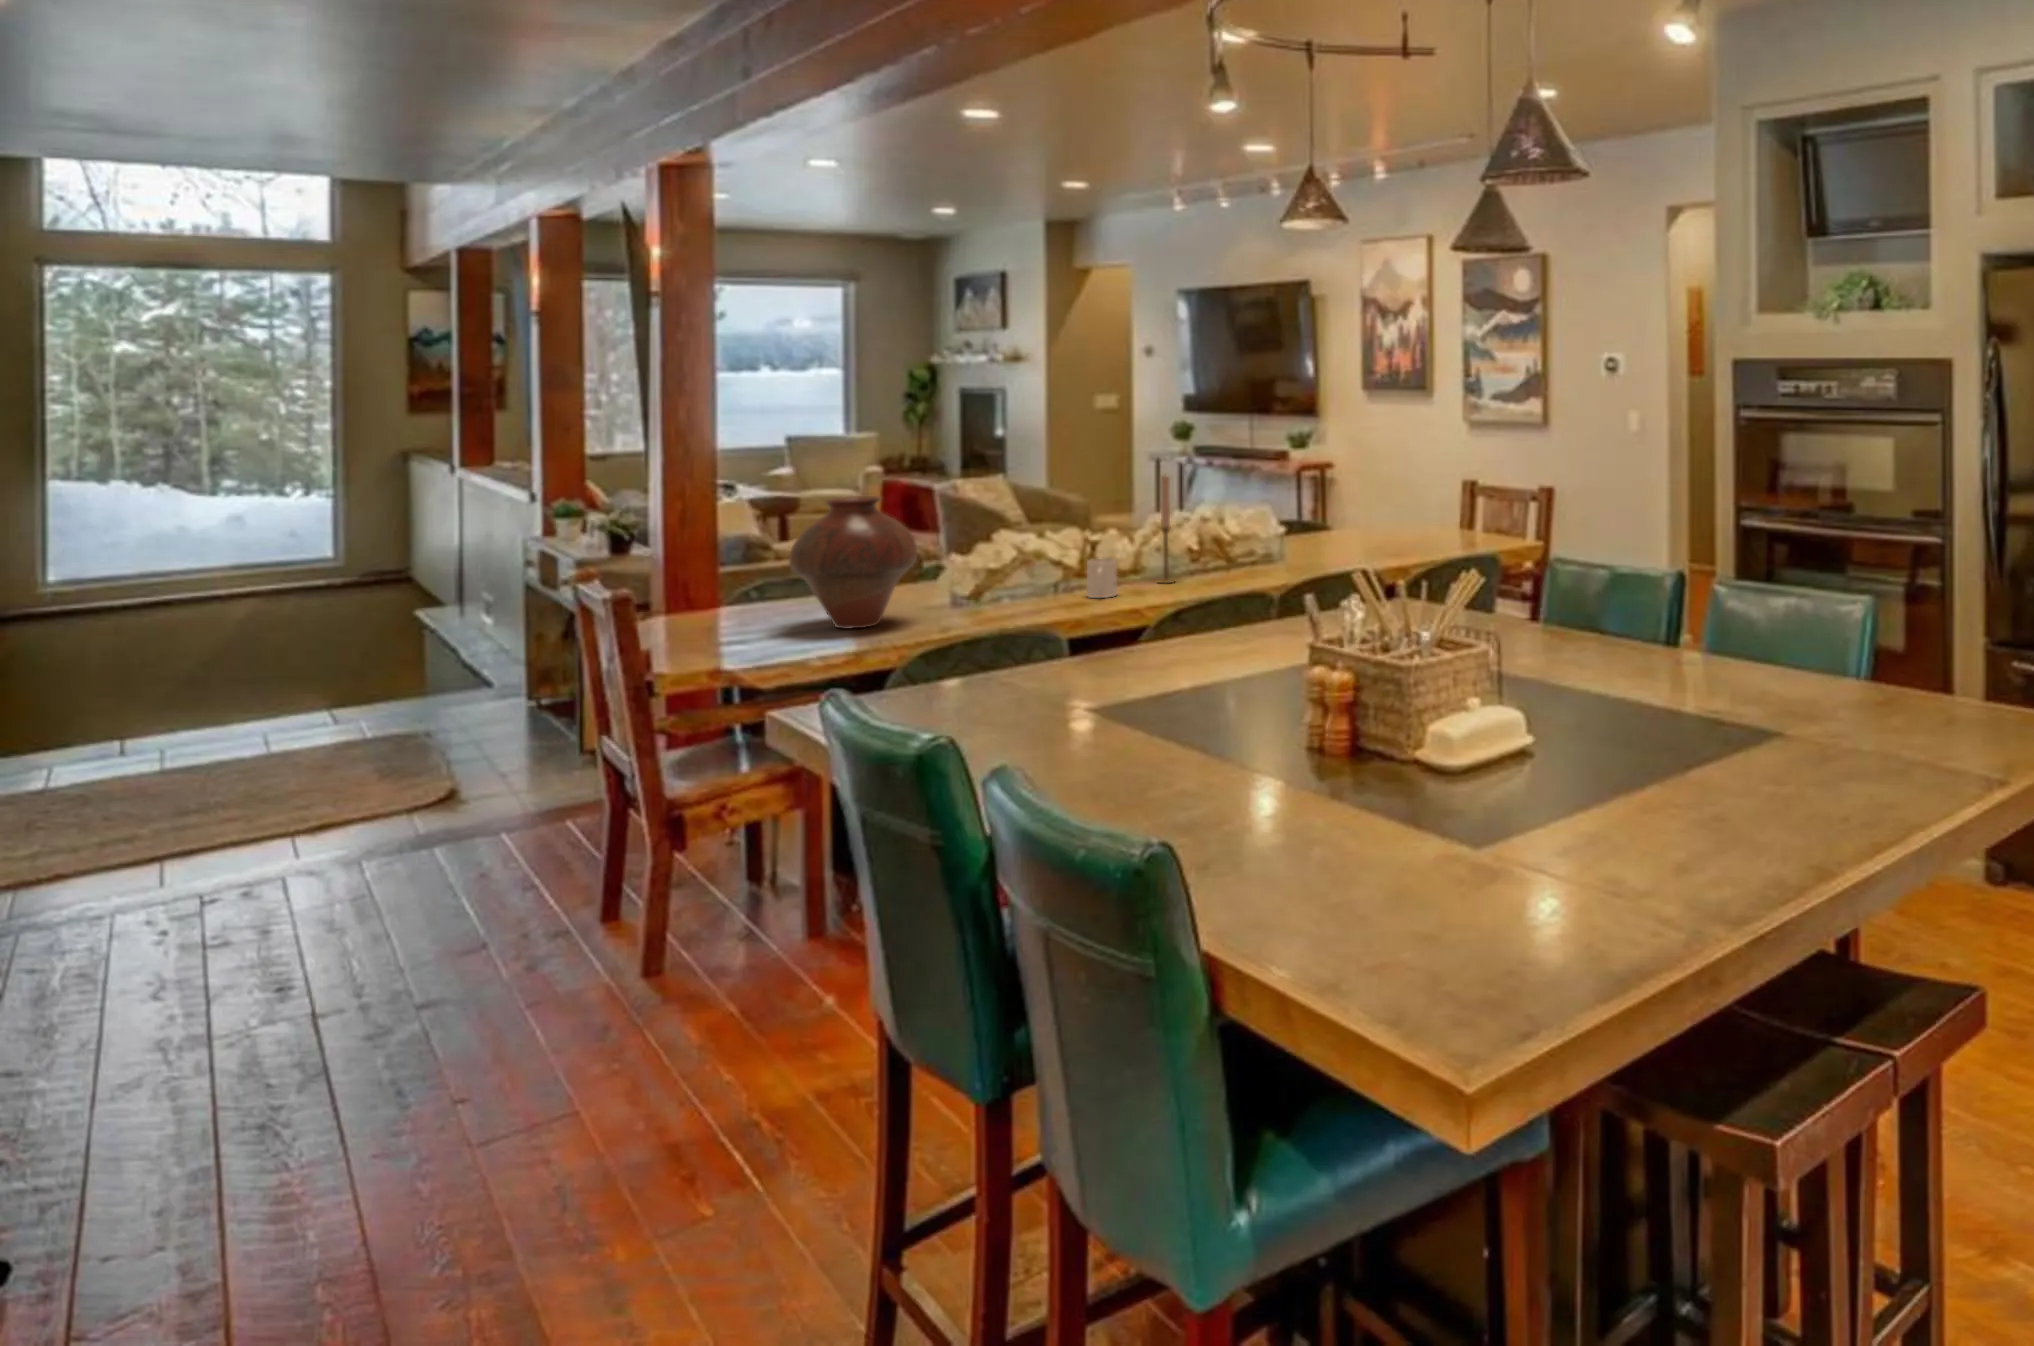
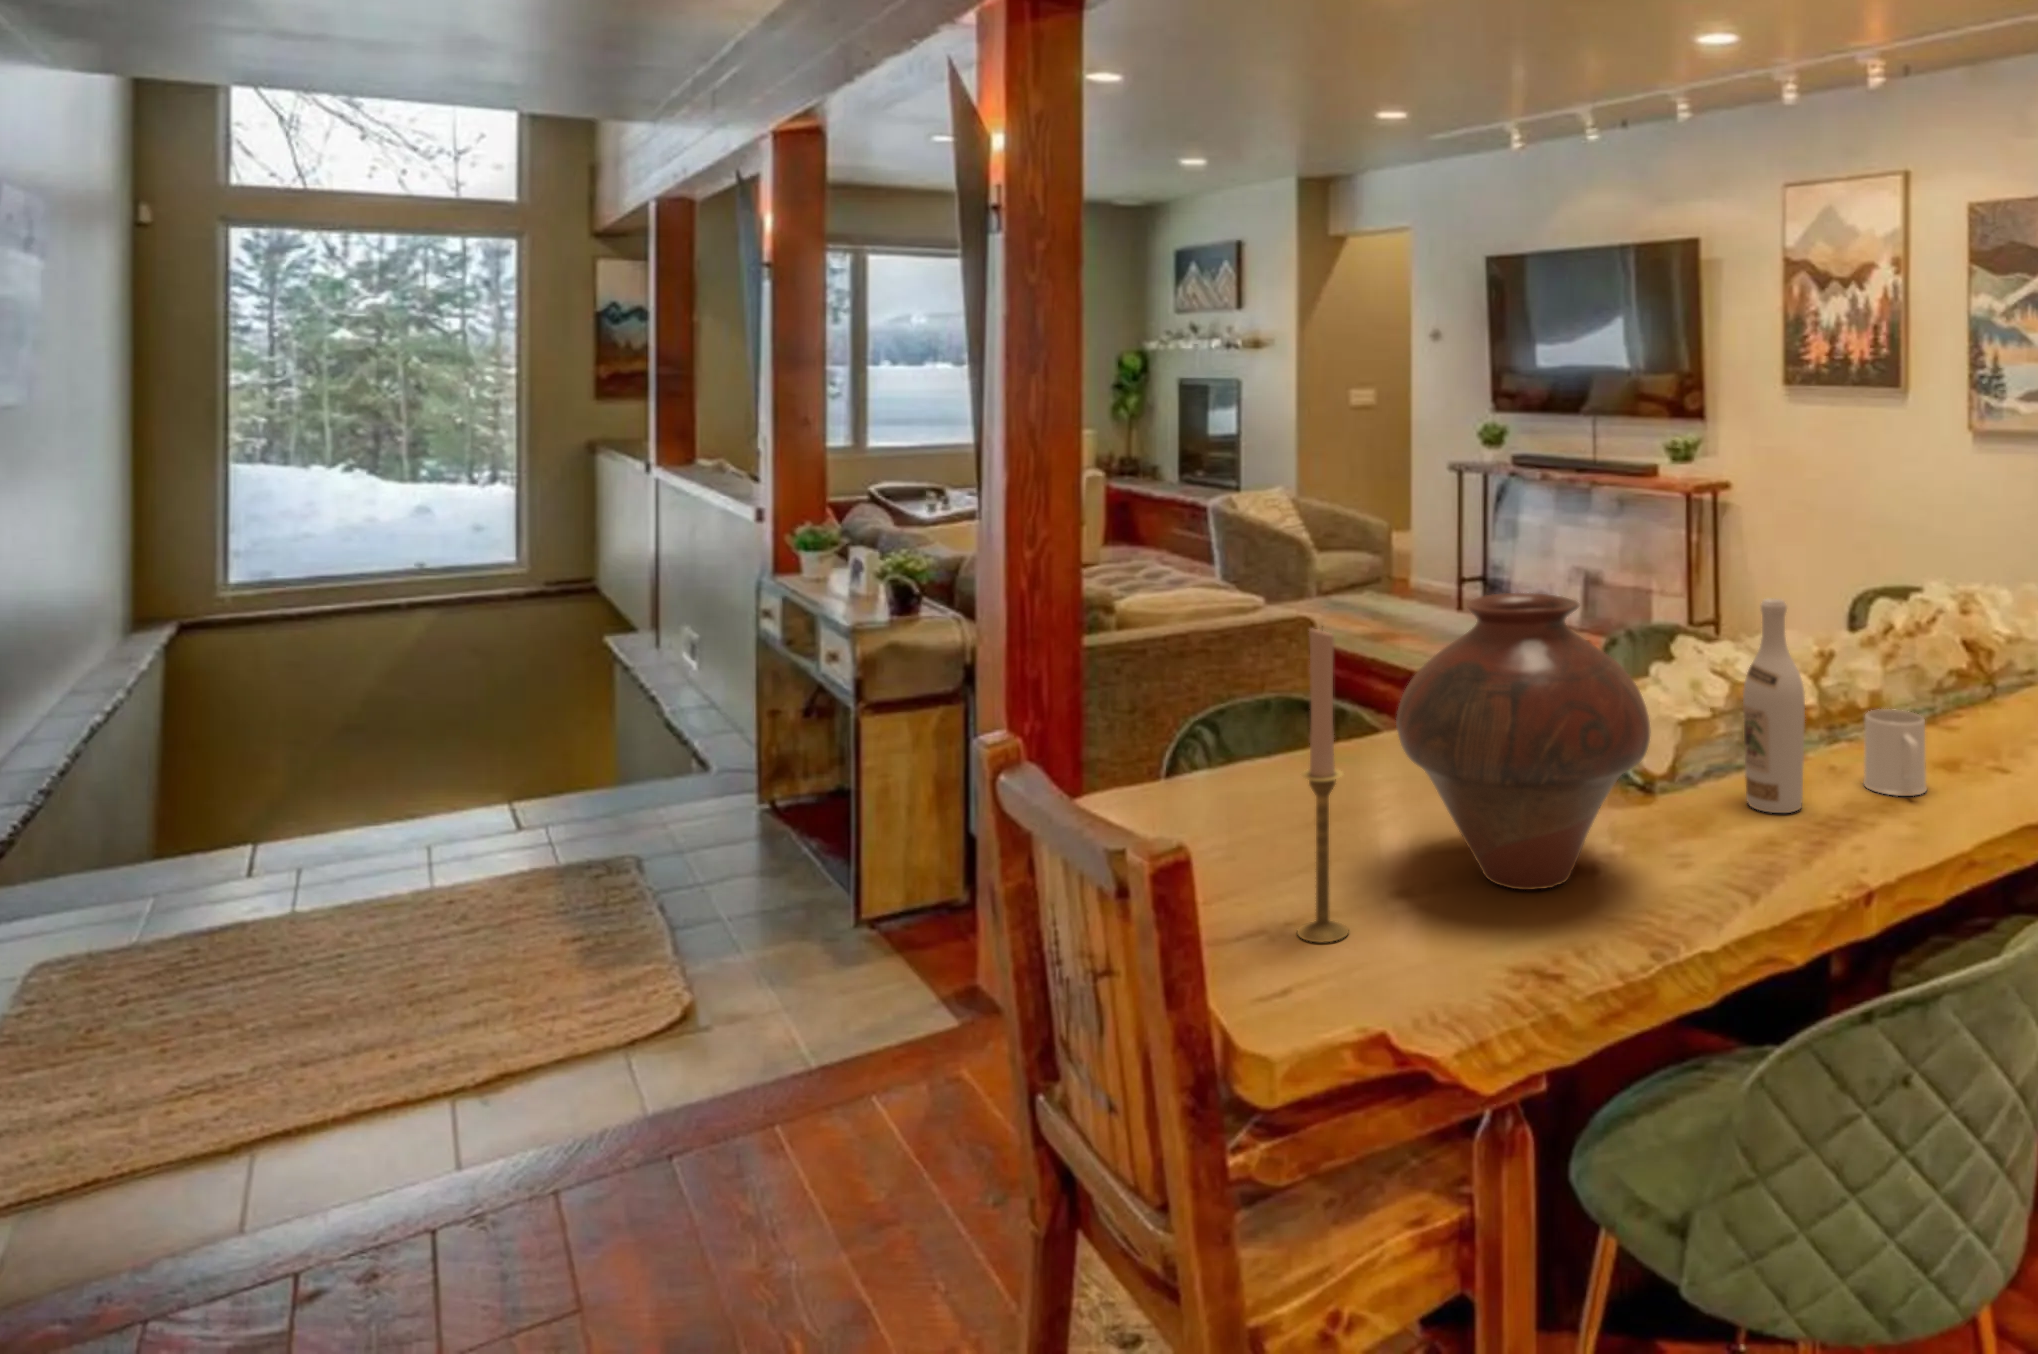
candlestick: present [1160,475,1173,583] -> present [1297,629,1349,942]
wine bottle: none [1009,501,1040,605] -> present [1743,599,1805,813]

